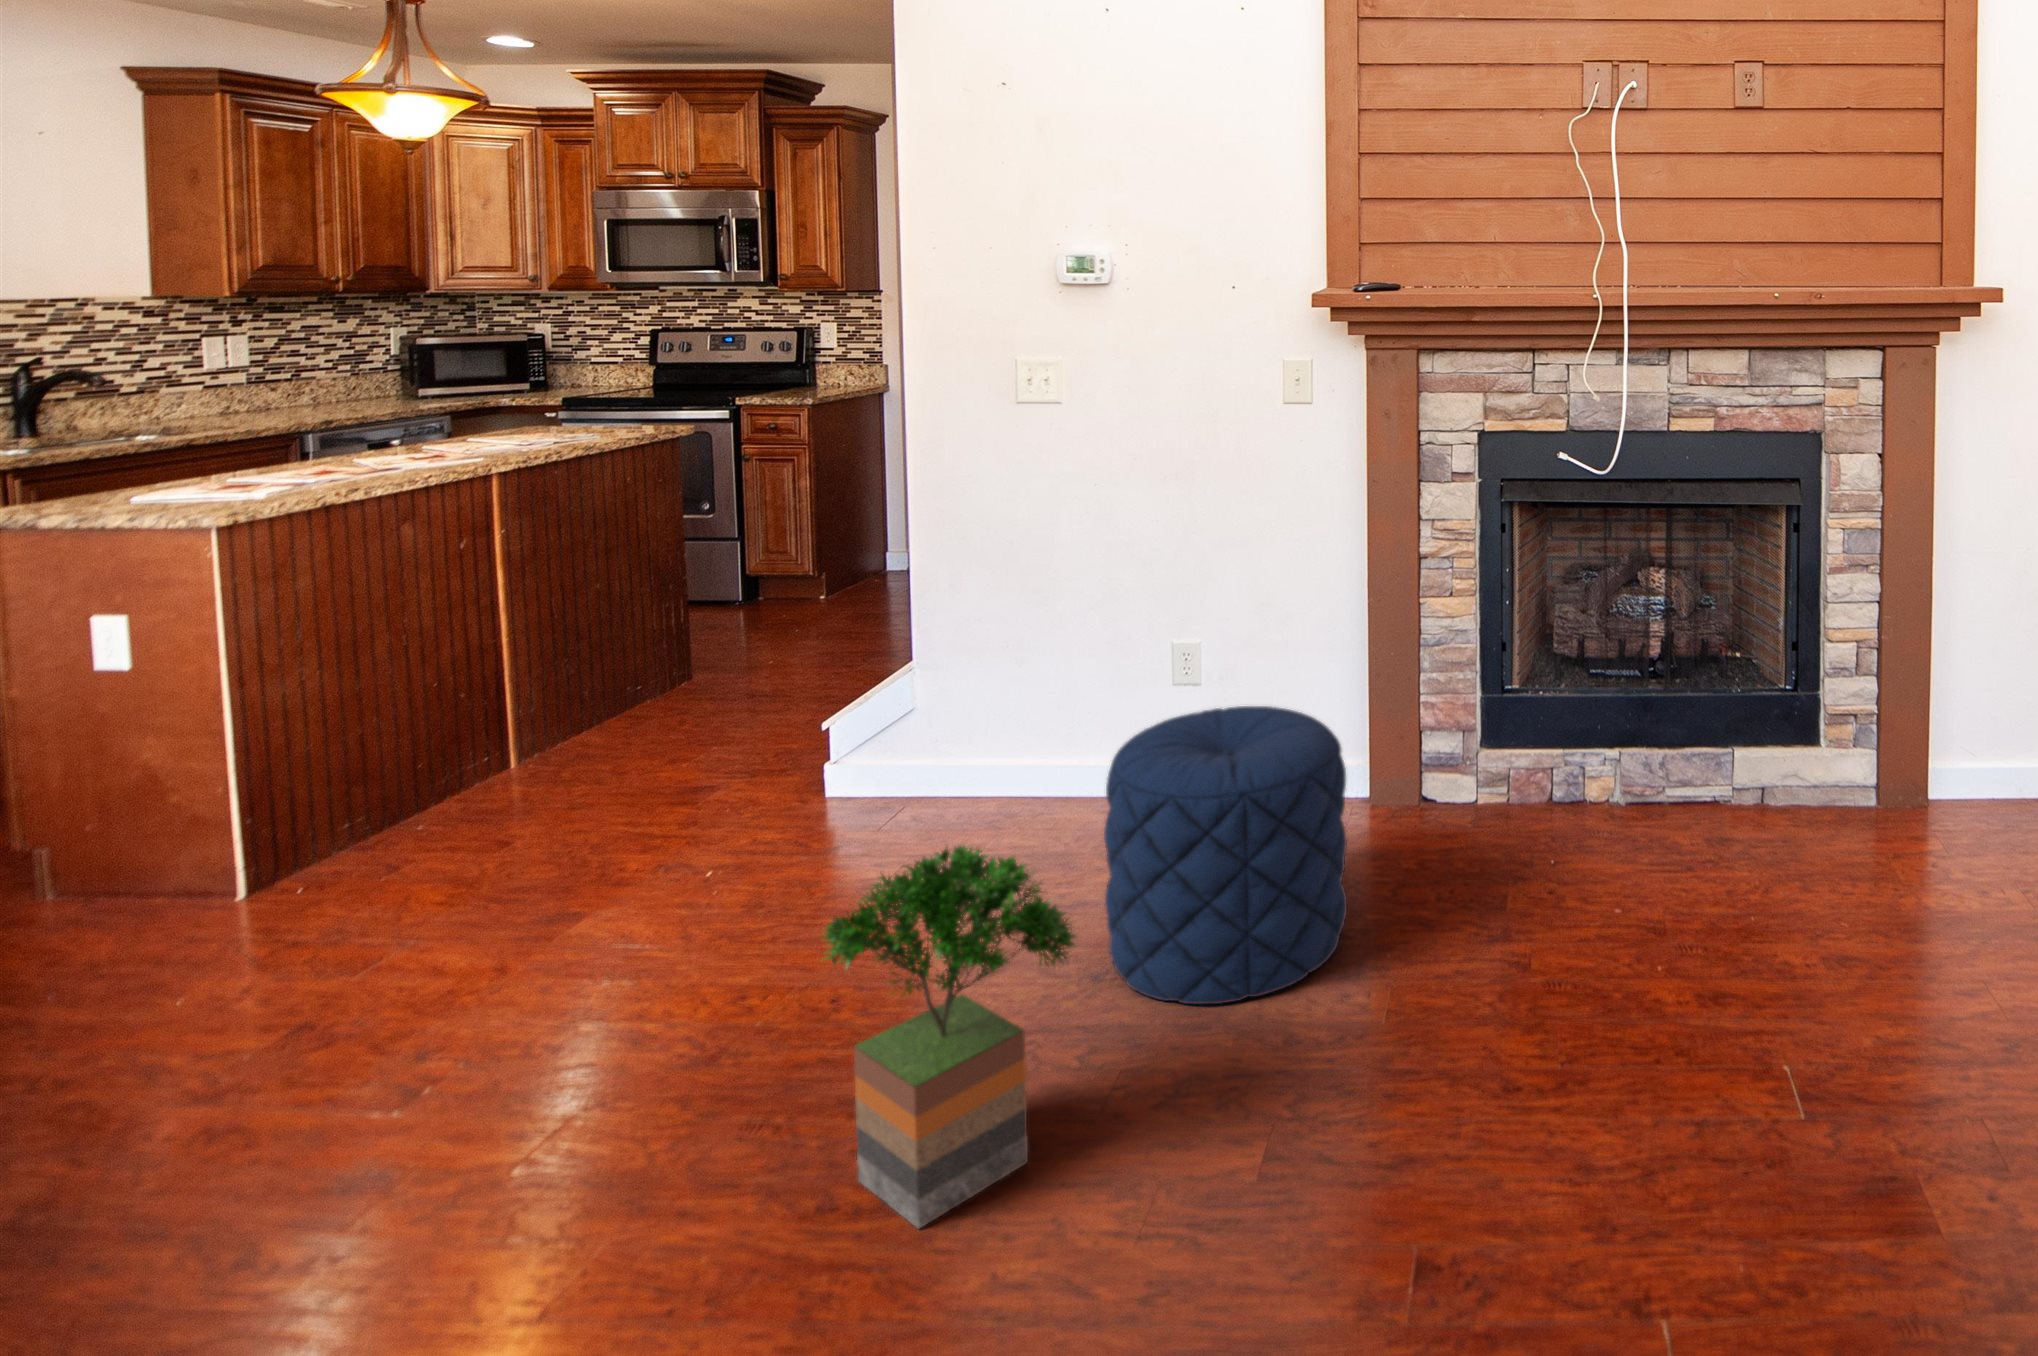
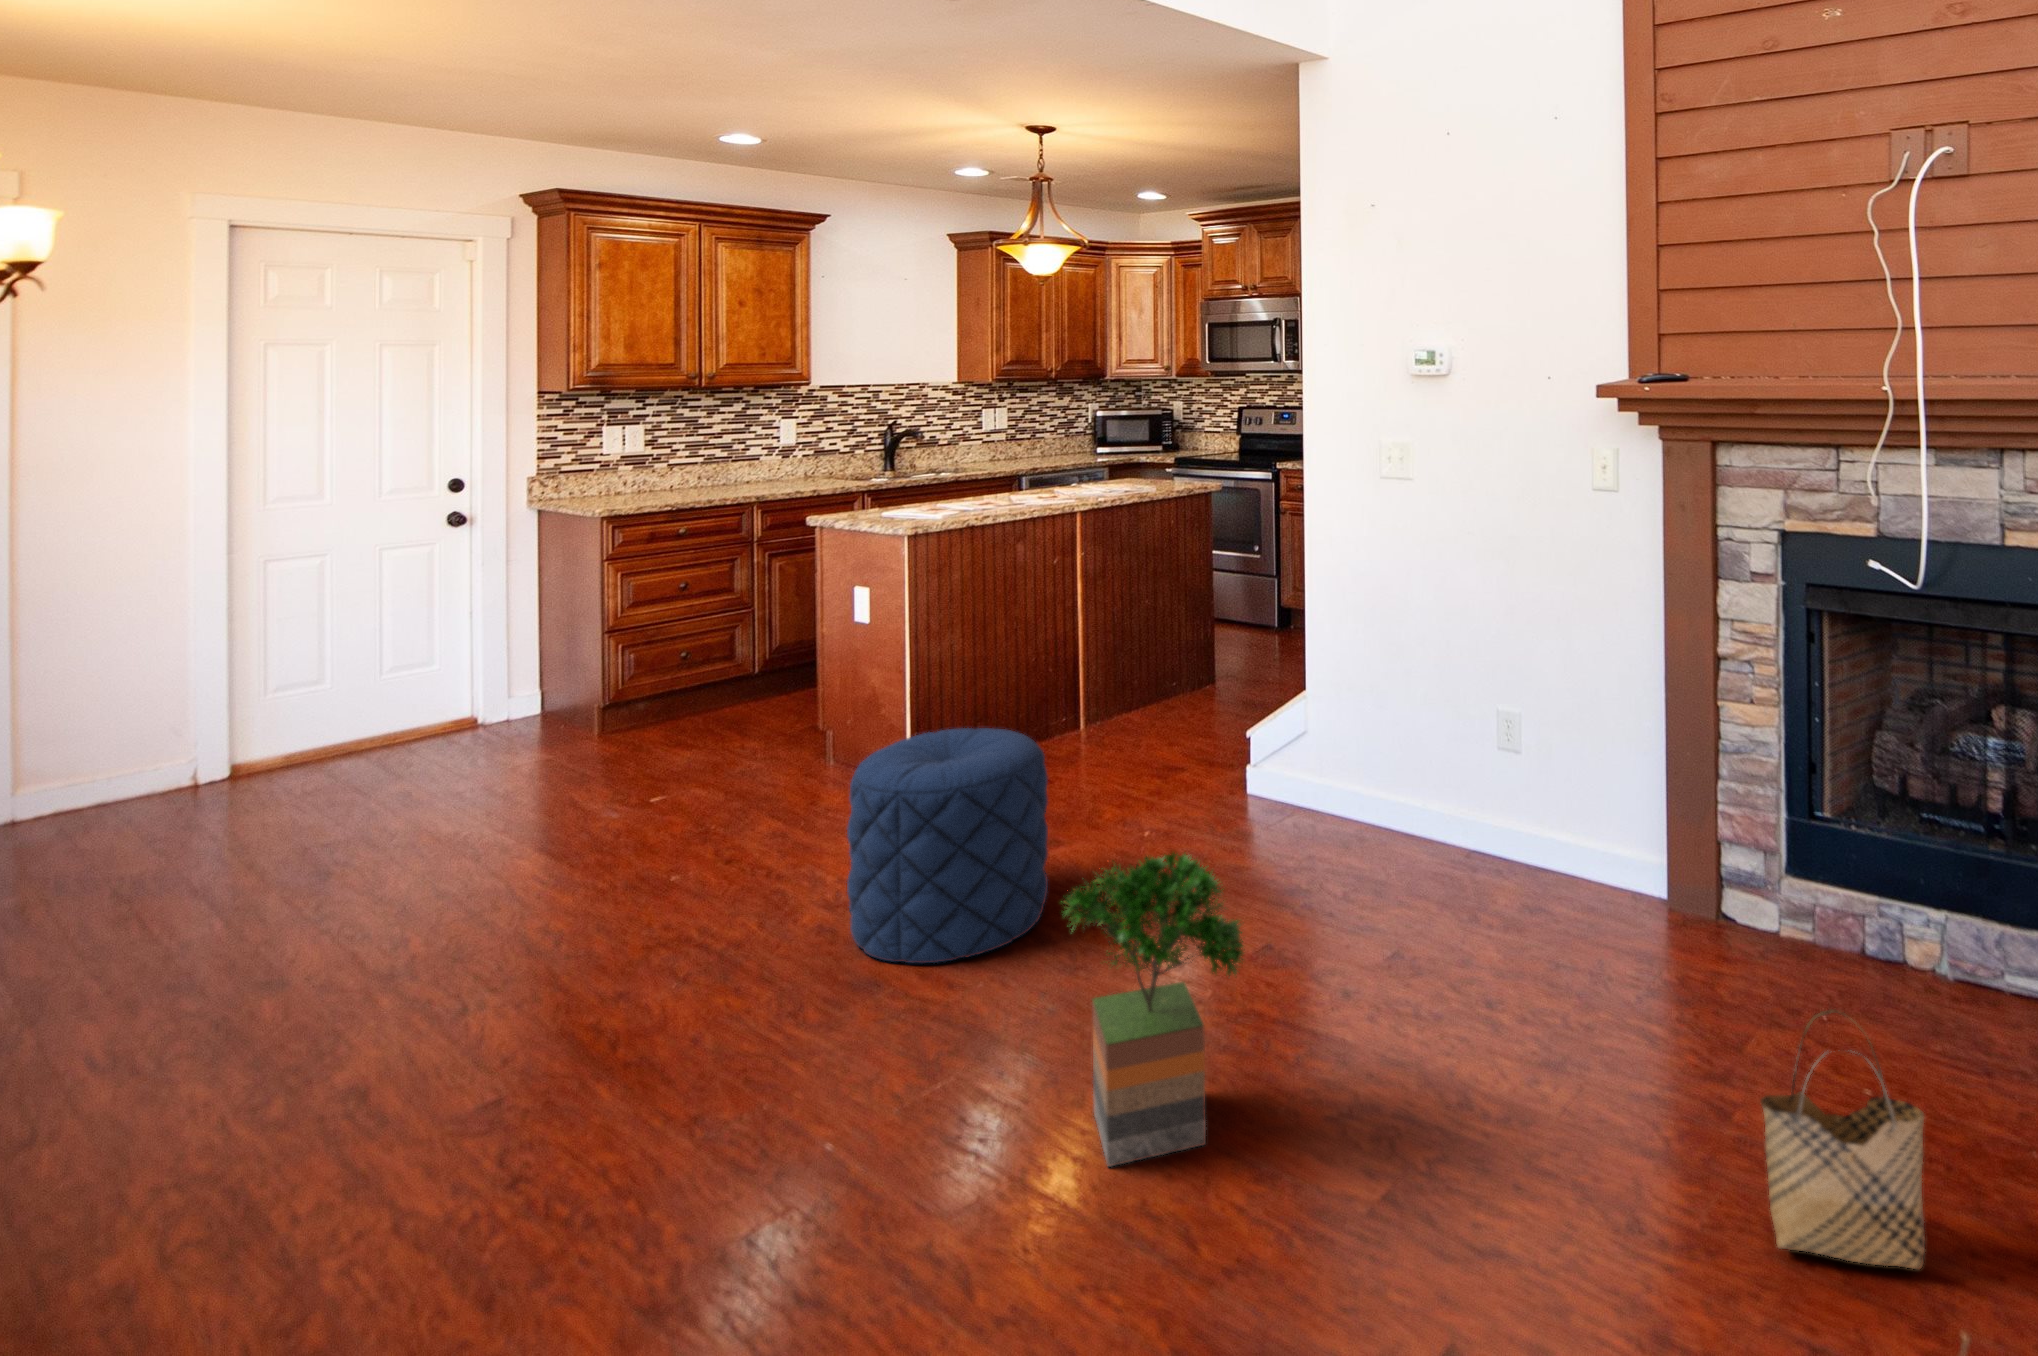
pouf: present [1104,706,1347,1005] -> present [847,728,1048,963]
woven basket: none [1599,836,1727,1050] -> present [1761,1009,1925,1269]

